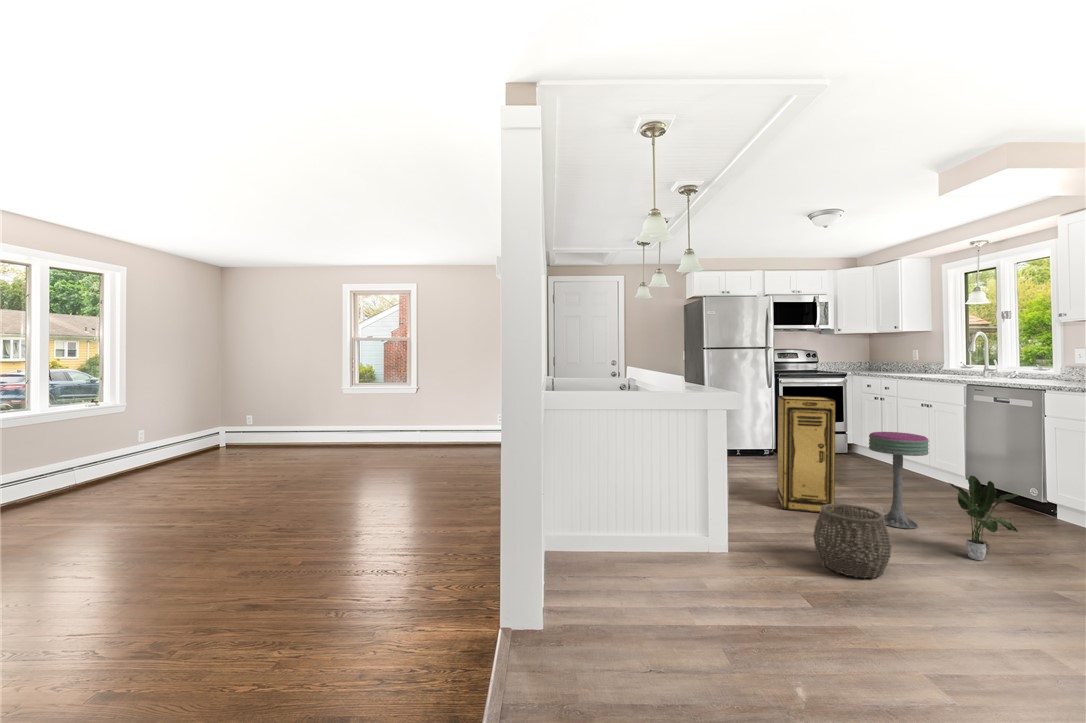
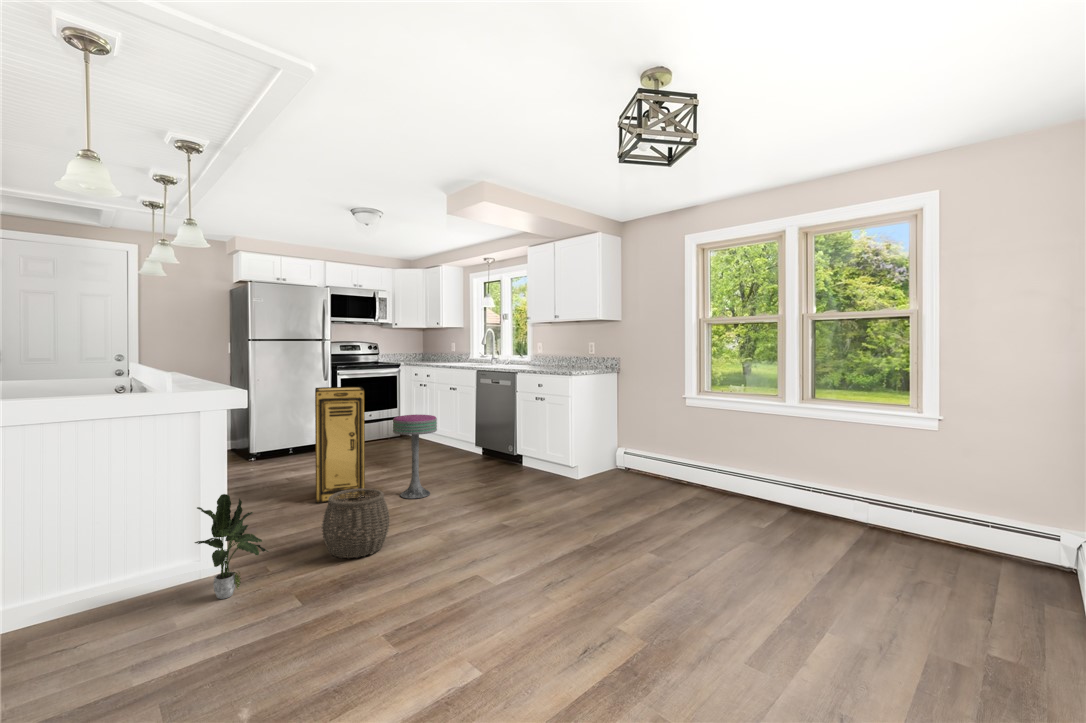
potted plant: present [950,475,1019,560] -> present [195,494,268,599]

